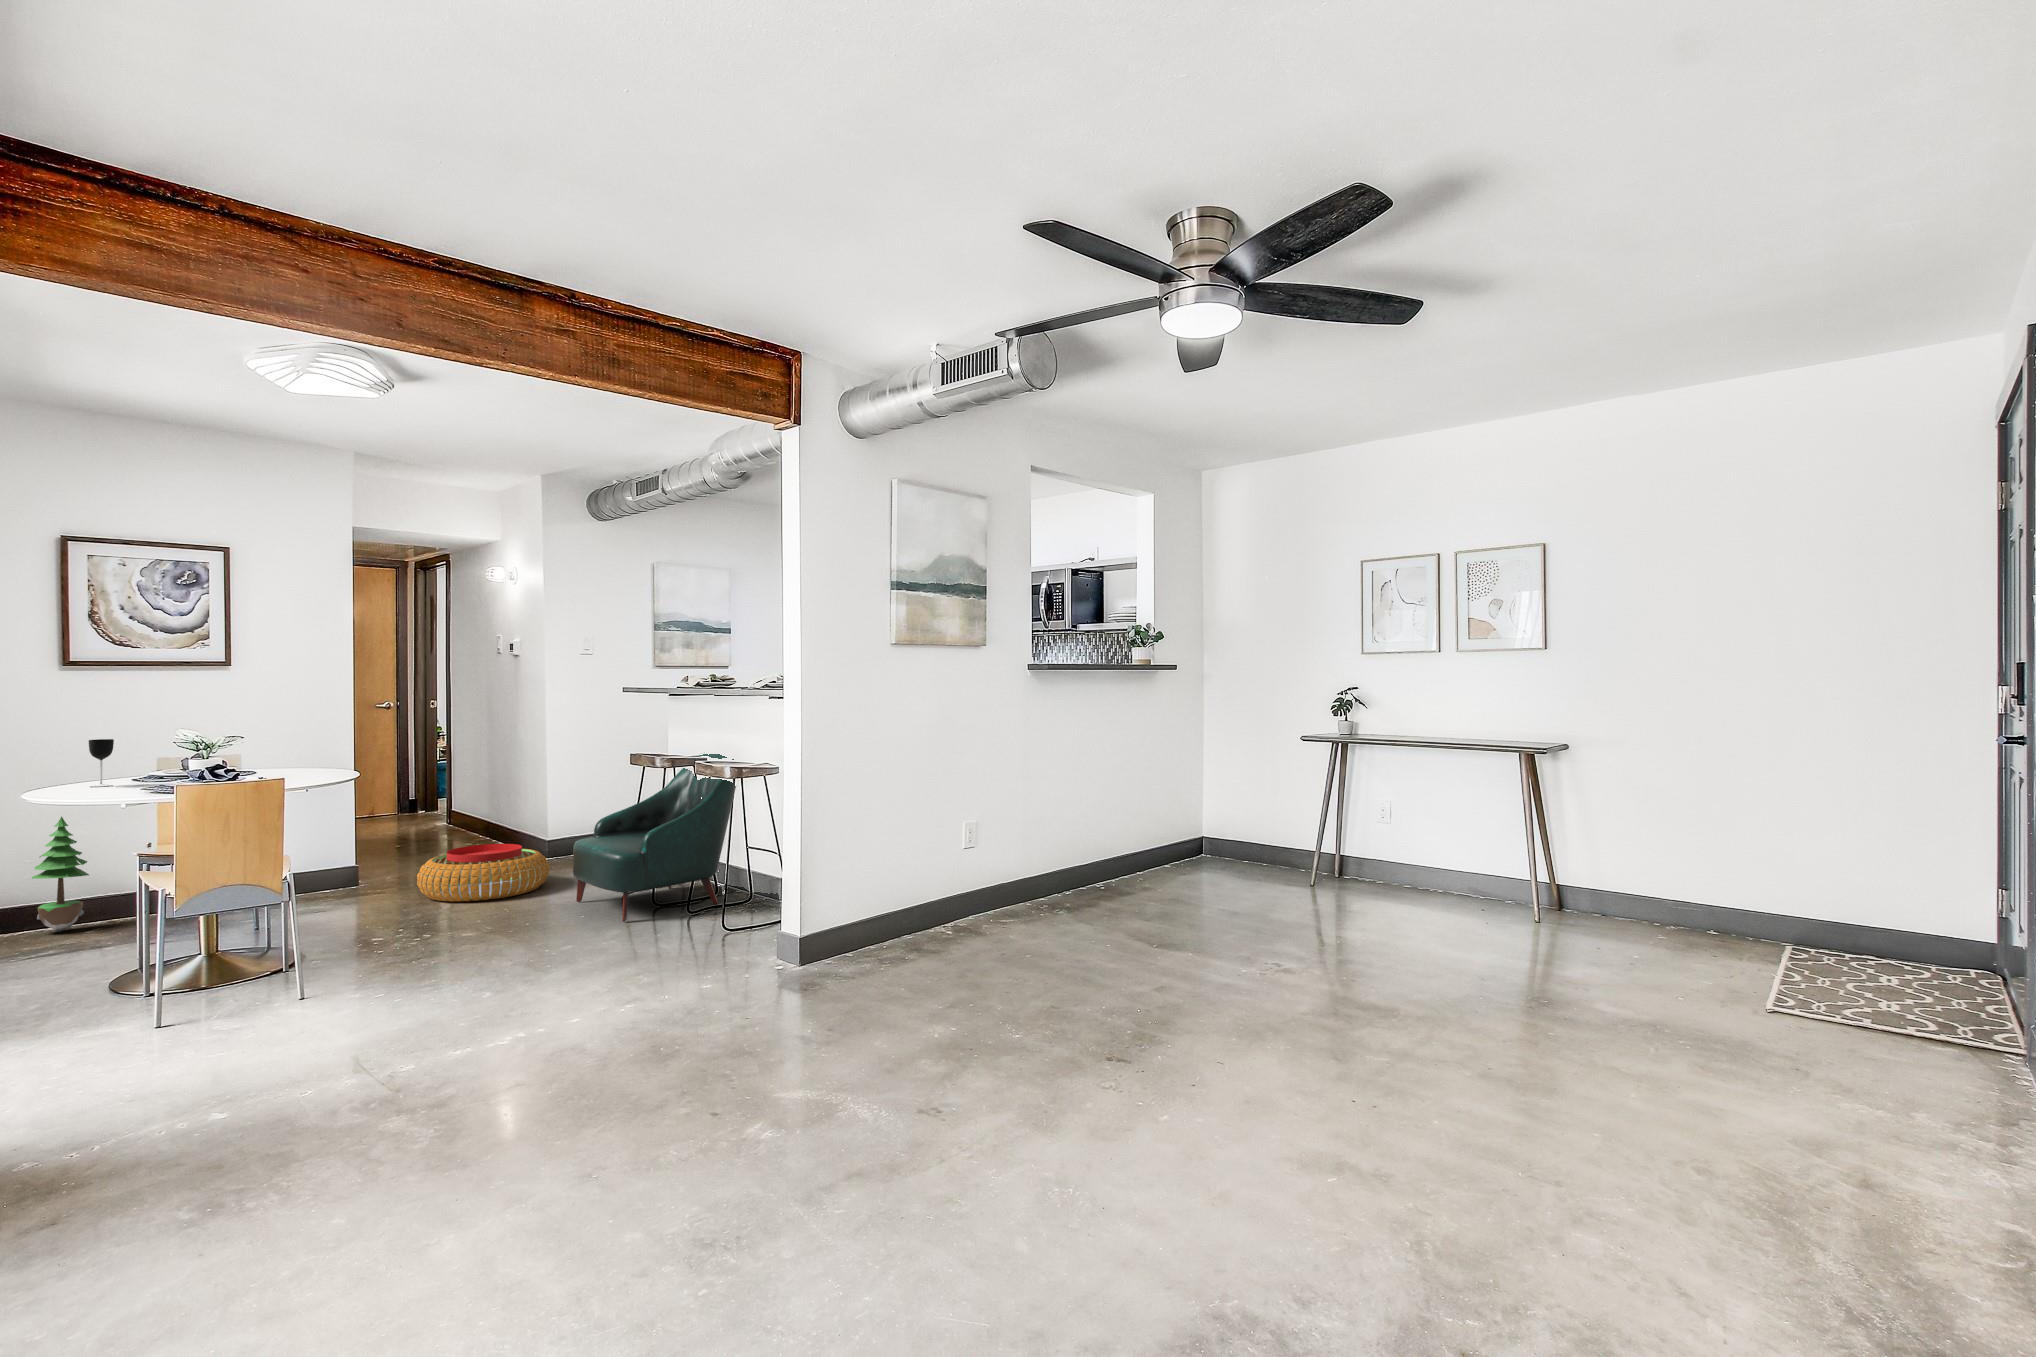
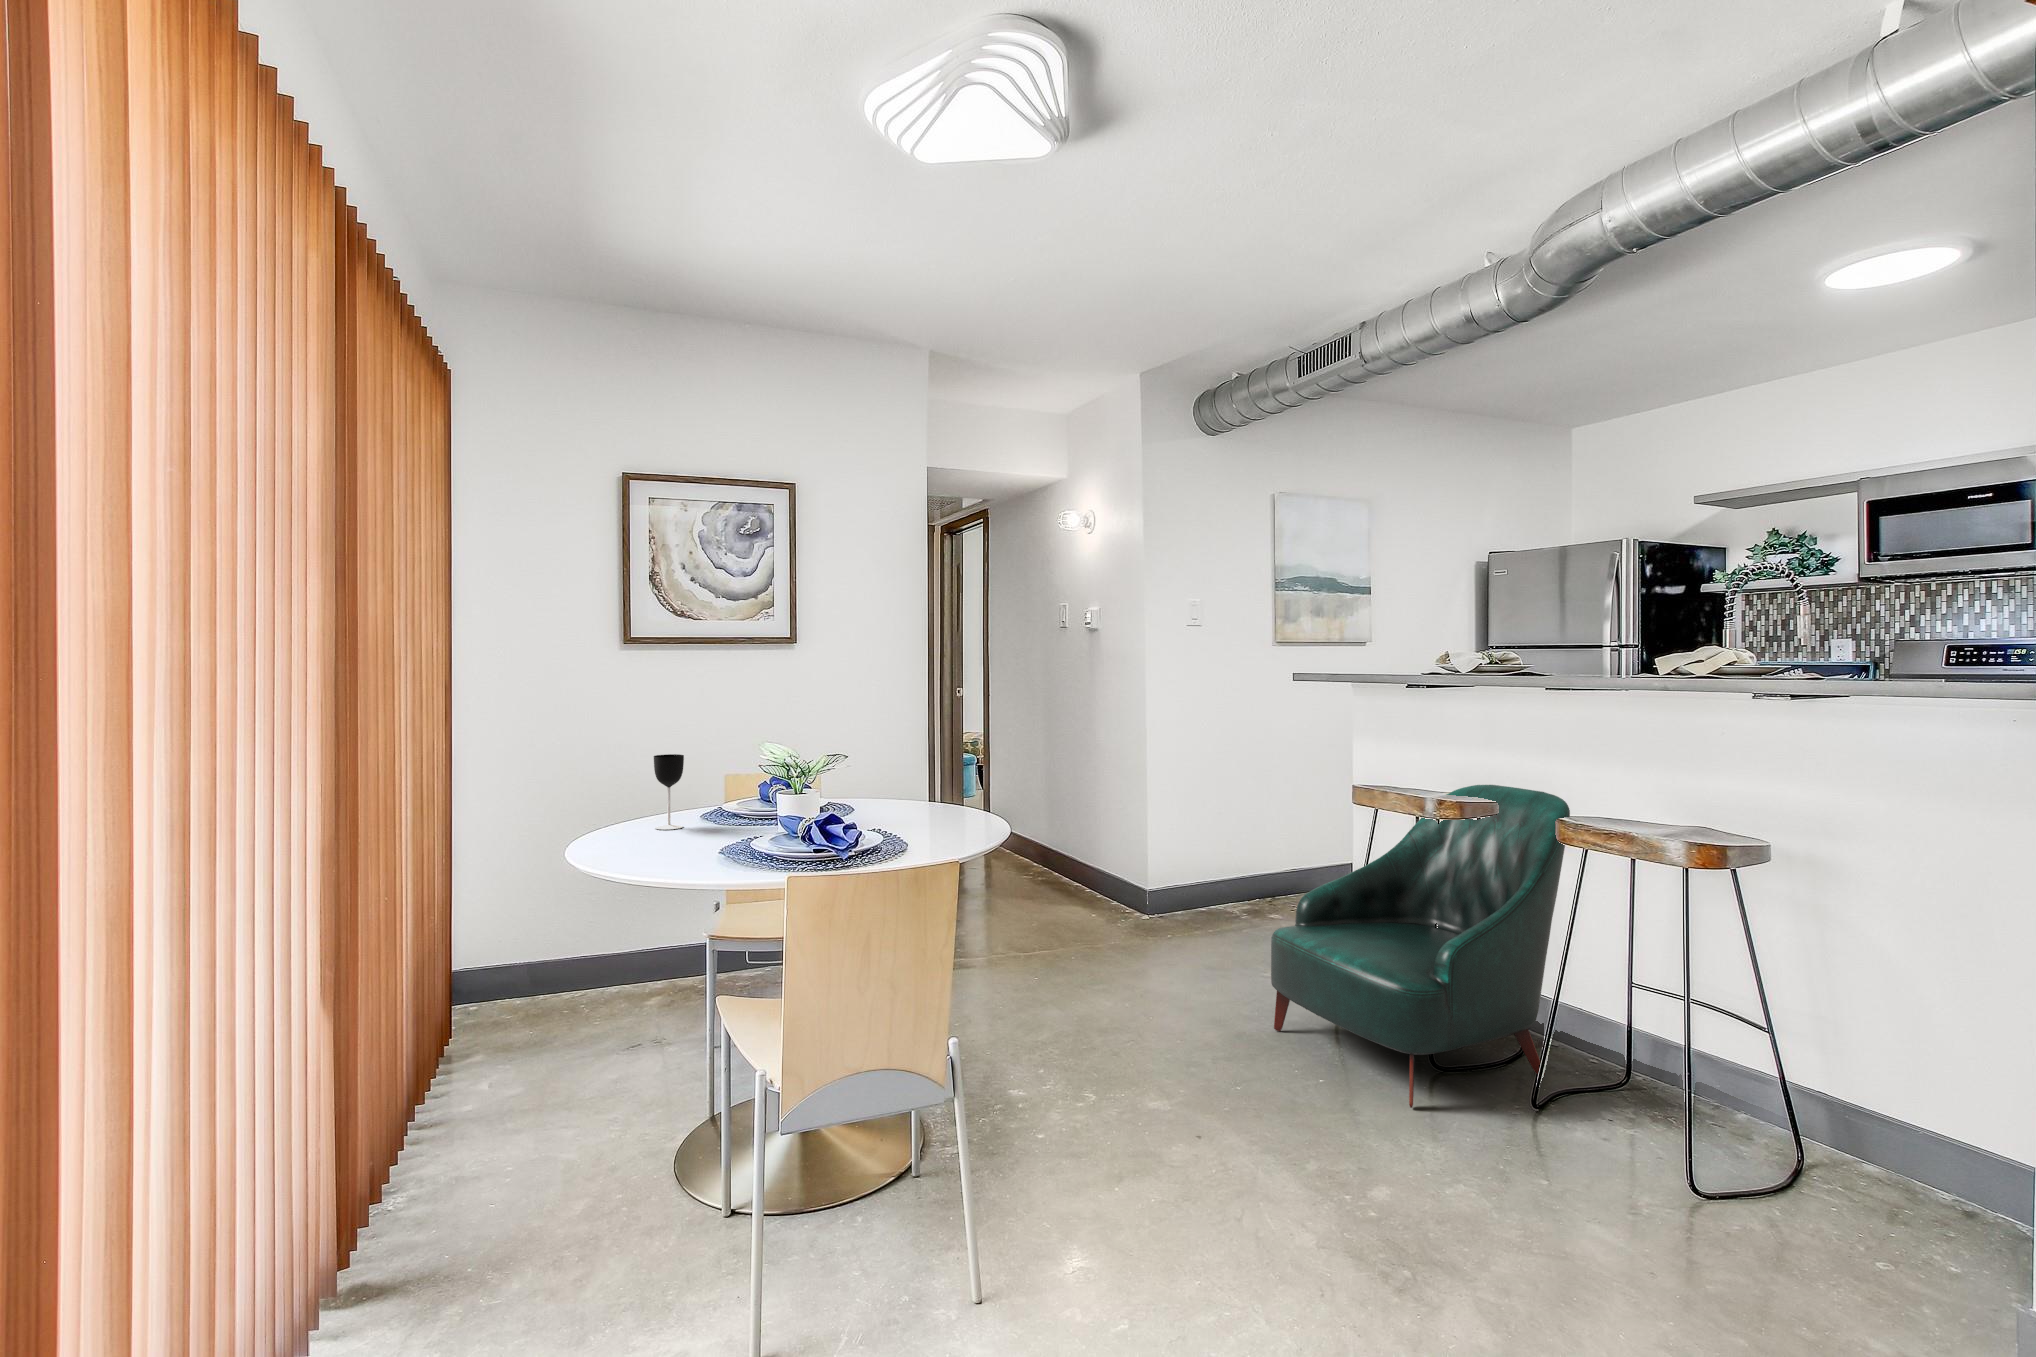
potted tree: present [32,817,89,932] -> none [594,842,653,996]
pouf: present [417,844,549,902] -> none [1024,906,1199,1005]

